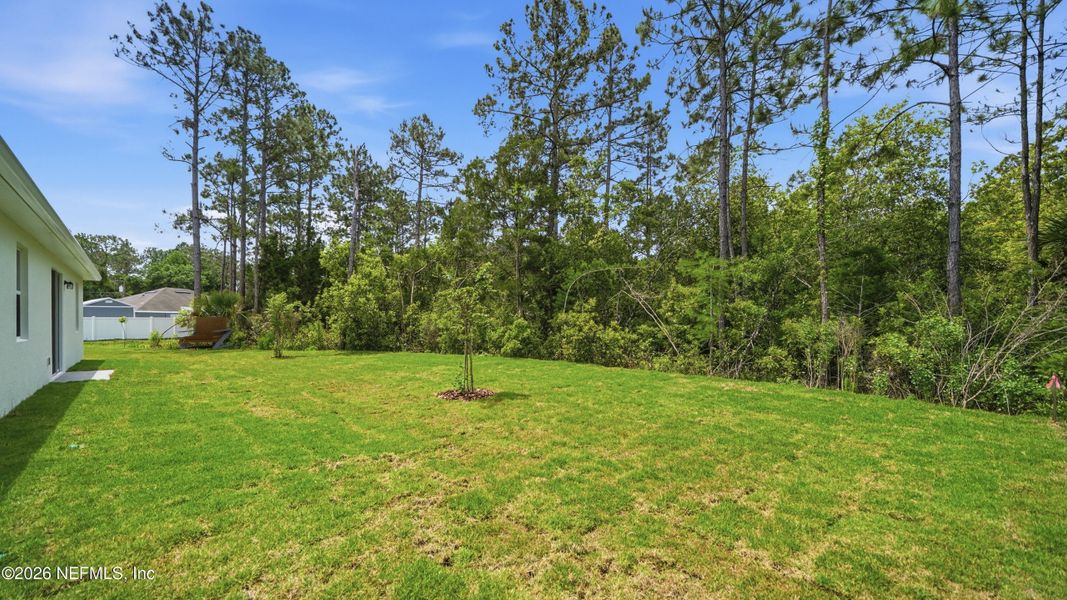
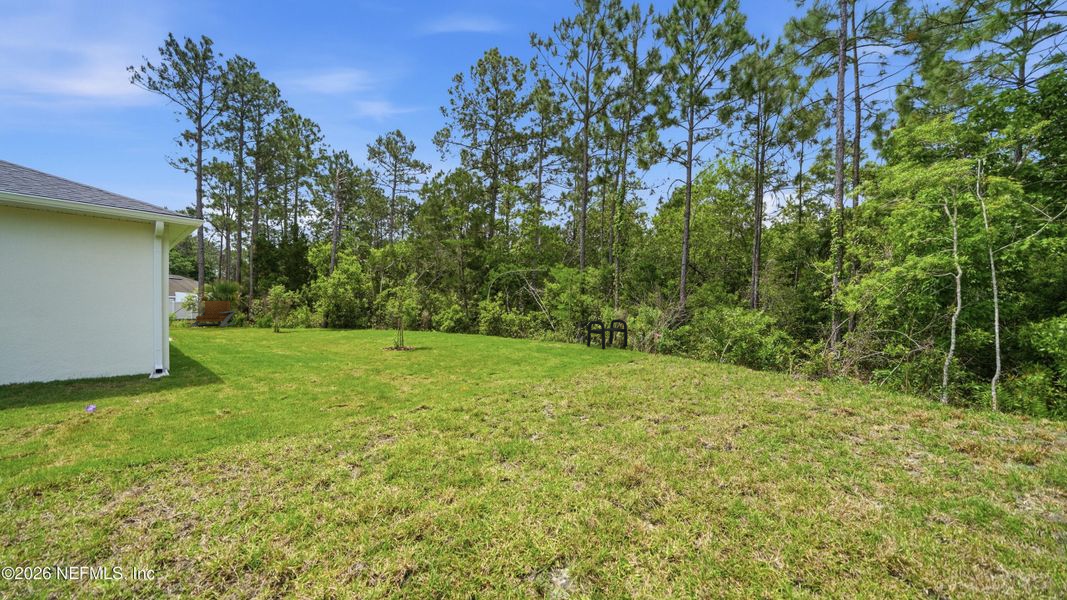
bench: none [730,335,791,382] -> present [587,319,627,349]

